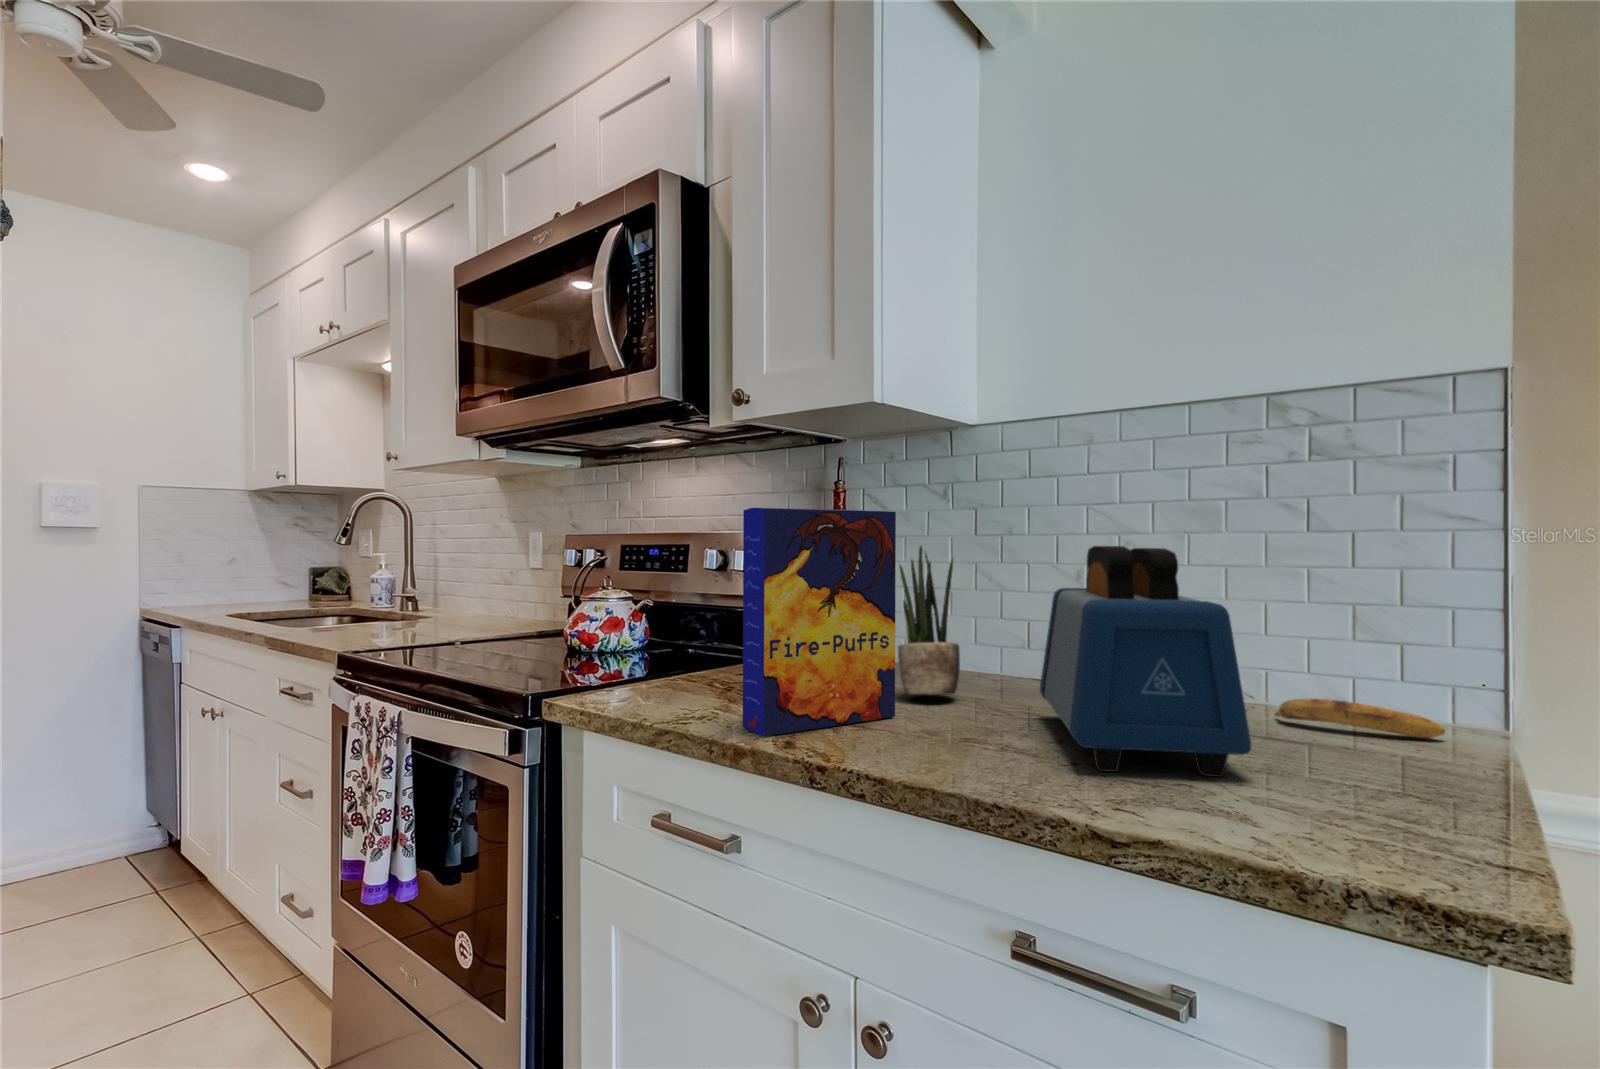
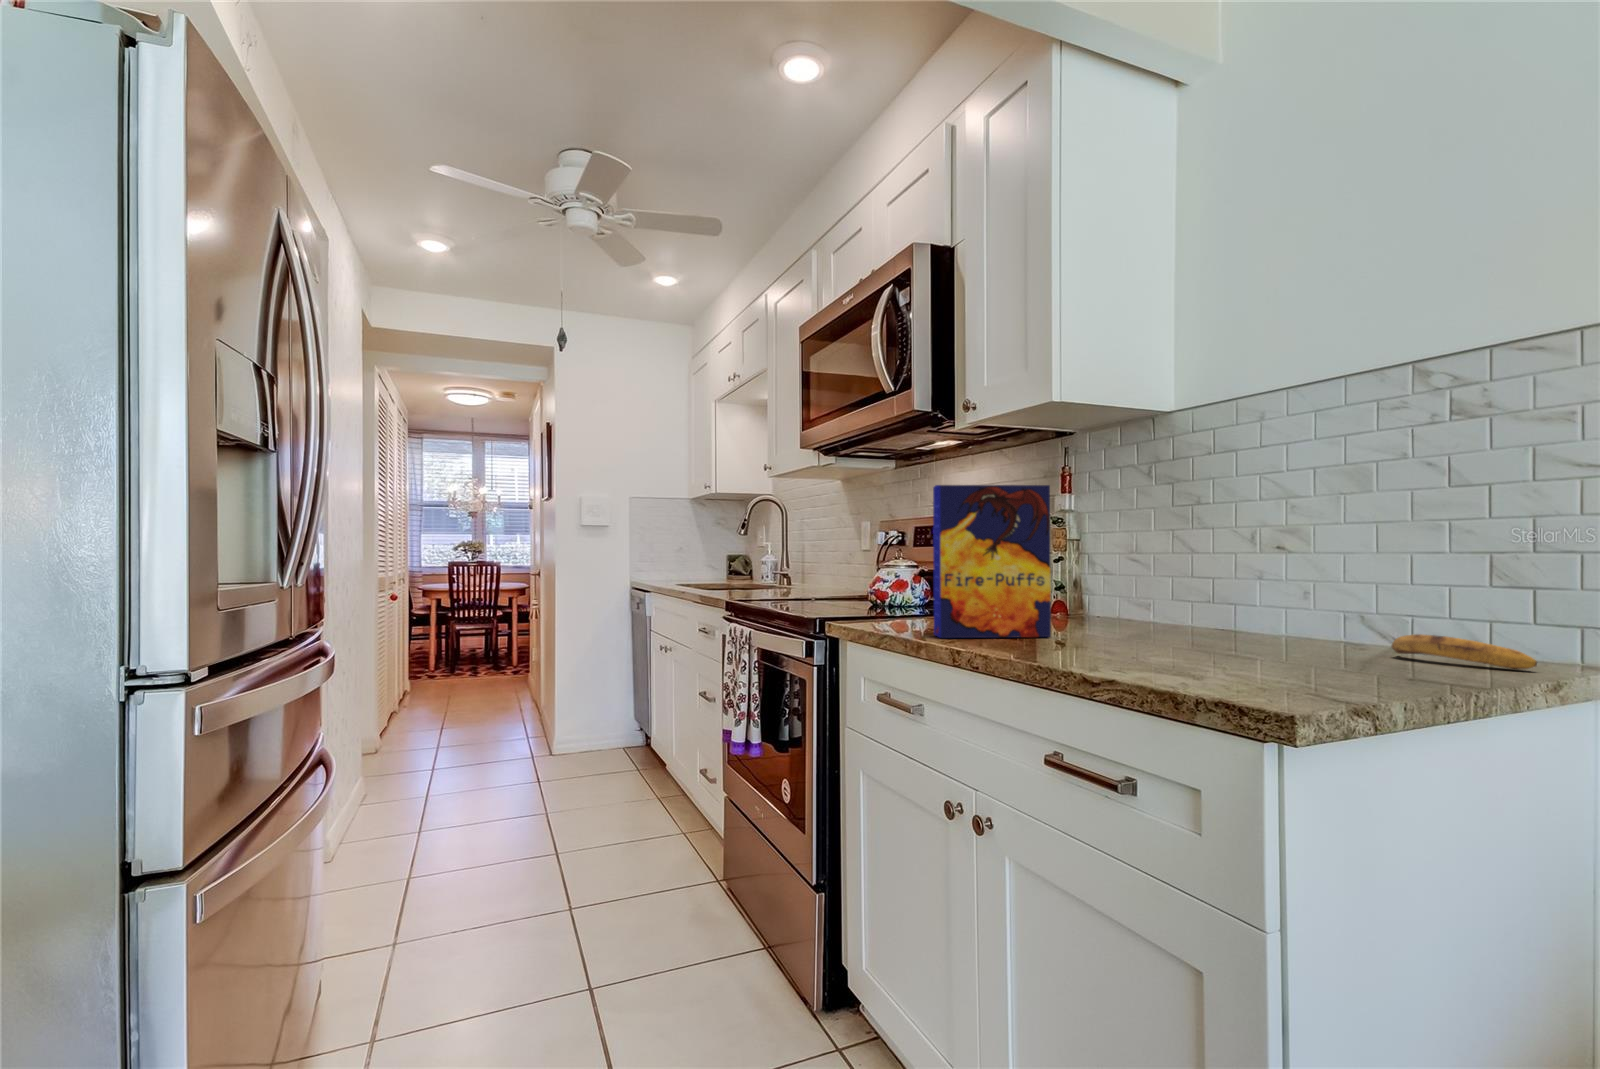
potted plant: present [898,546,960,694] -> none [1075,512,1126,631]
toaster: present [1040,546,1251,777] -> none [1127,503,1283,668]

